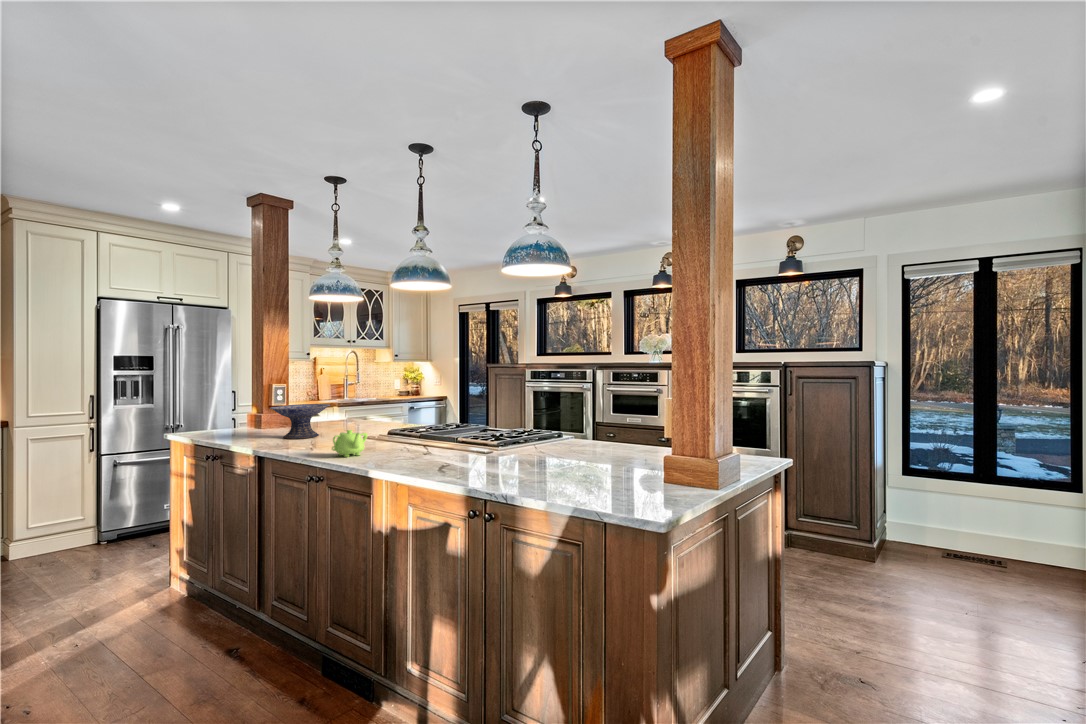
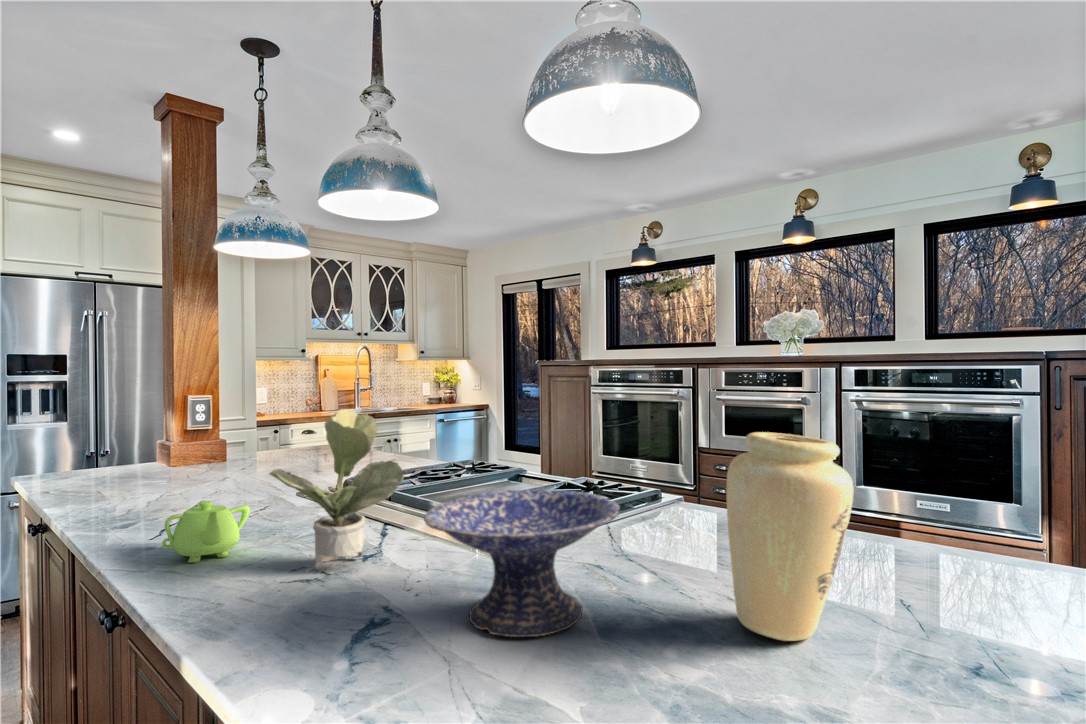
potted plant: none [388,386,448,457] -> present [269,409,404,567]
vase: none [583,393,627,467] -> present [726,432,853,641]
decorative bowl: present [270,404,330,438] -> present [424,490,620,637]

